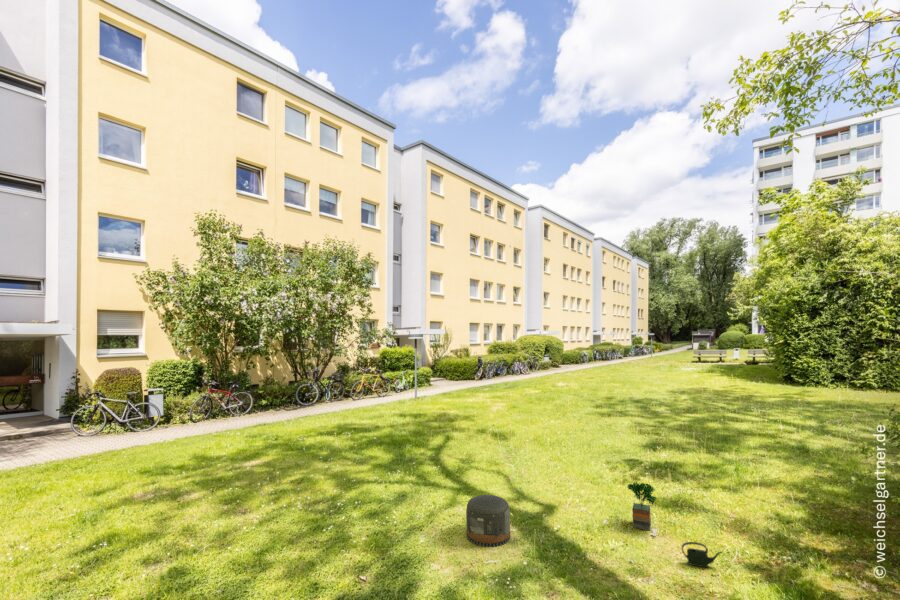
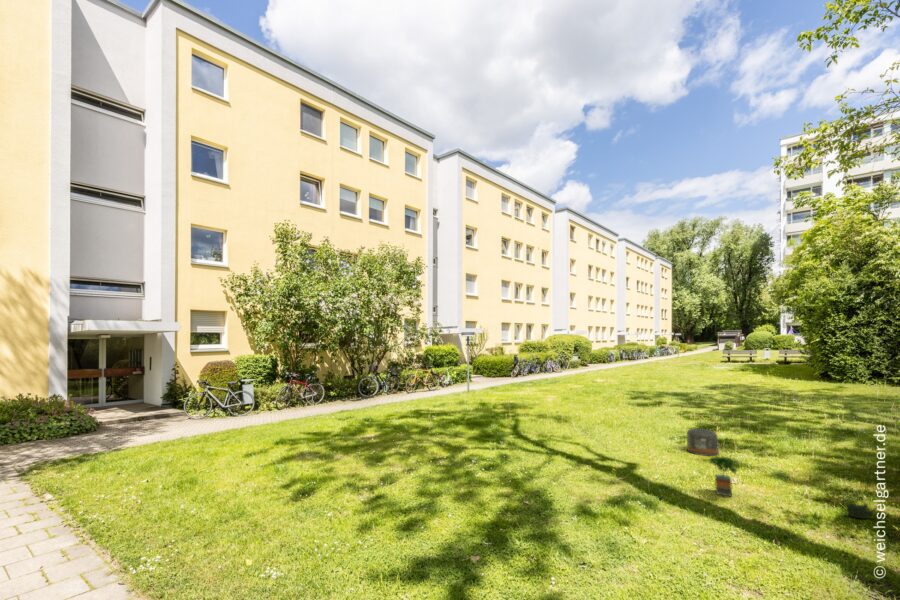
pouf: present [466,495,510,547] -> present [687,429,719,456]
watering can: present [682,542,721,567] -> present [842,499,876,519]

